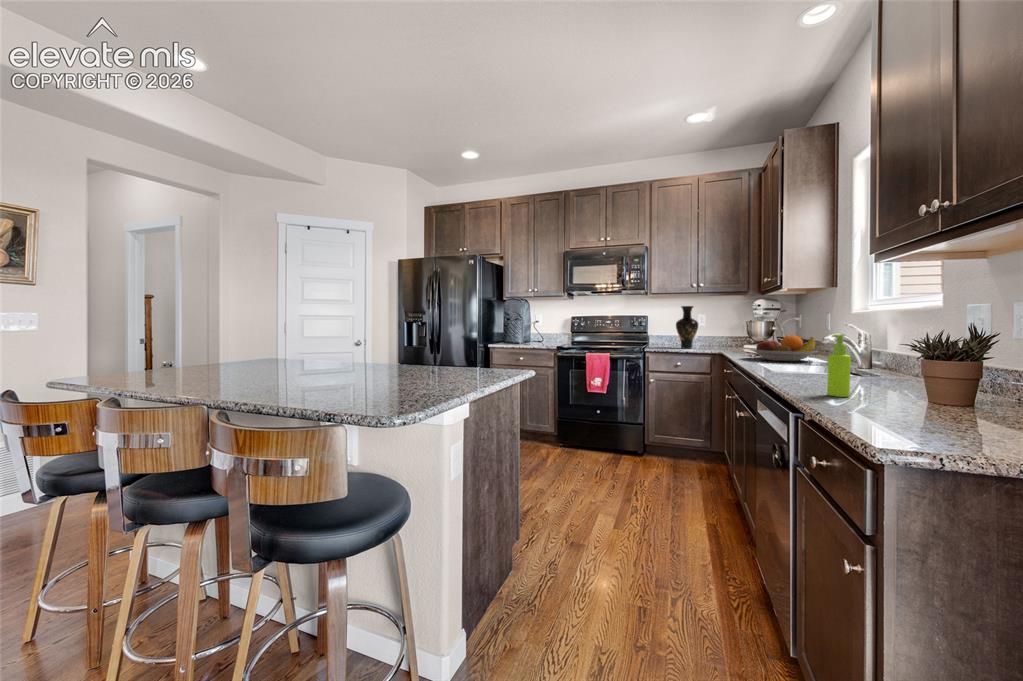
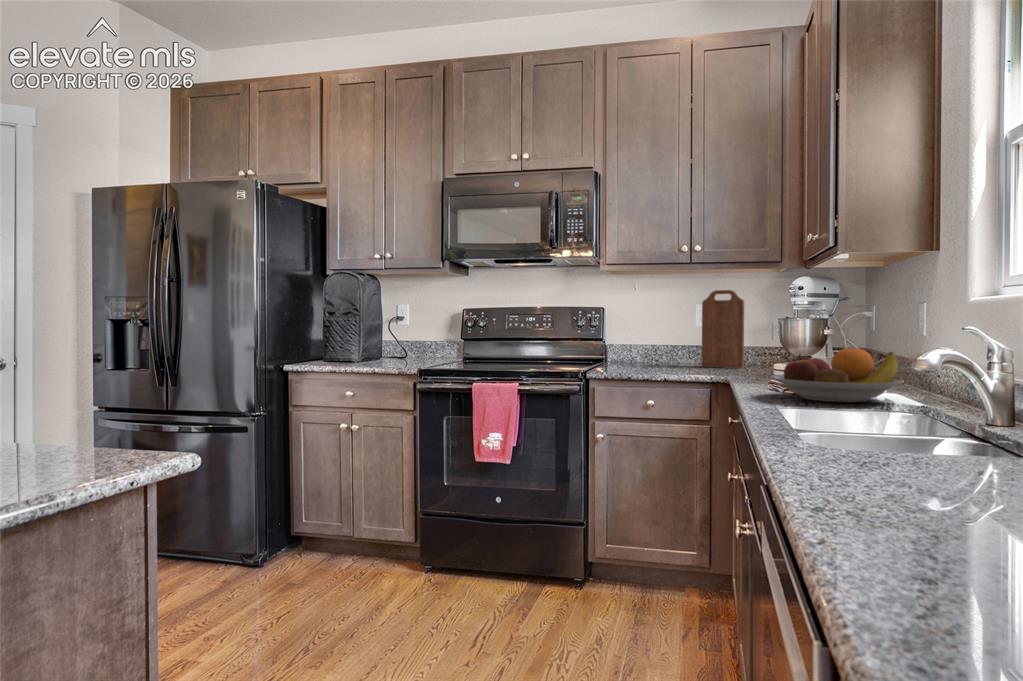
vase: present [676,306,698,348] -> none [646,288,689,371]
cutting board: none [703,307,727,347] -> present [701,290,744,368]
soap dispenser: present [827,334,851,397] -> none [910,356,969,531]

